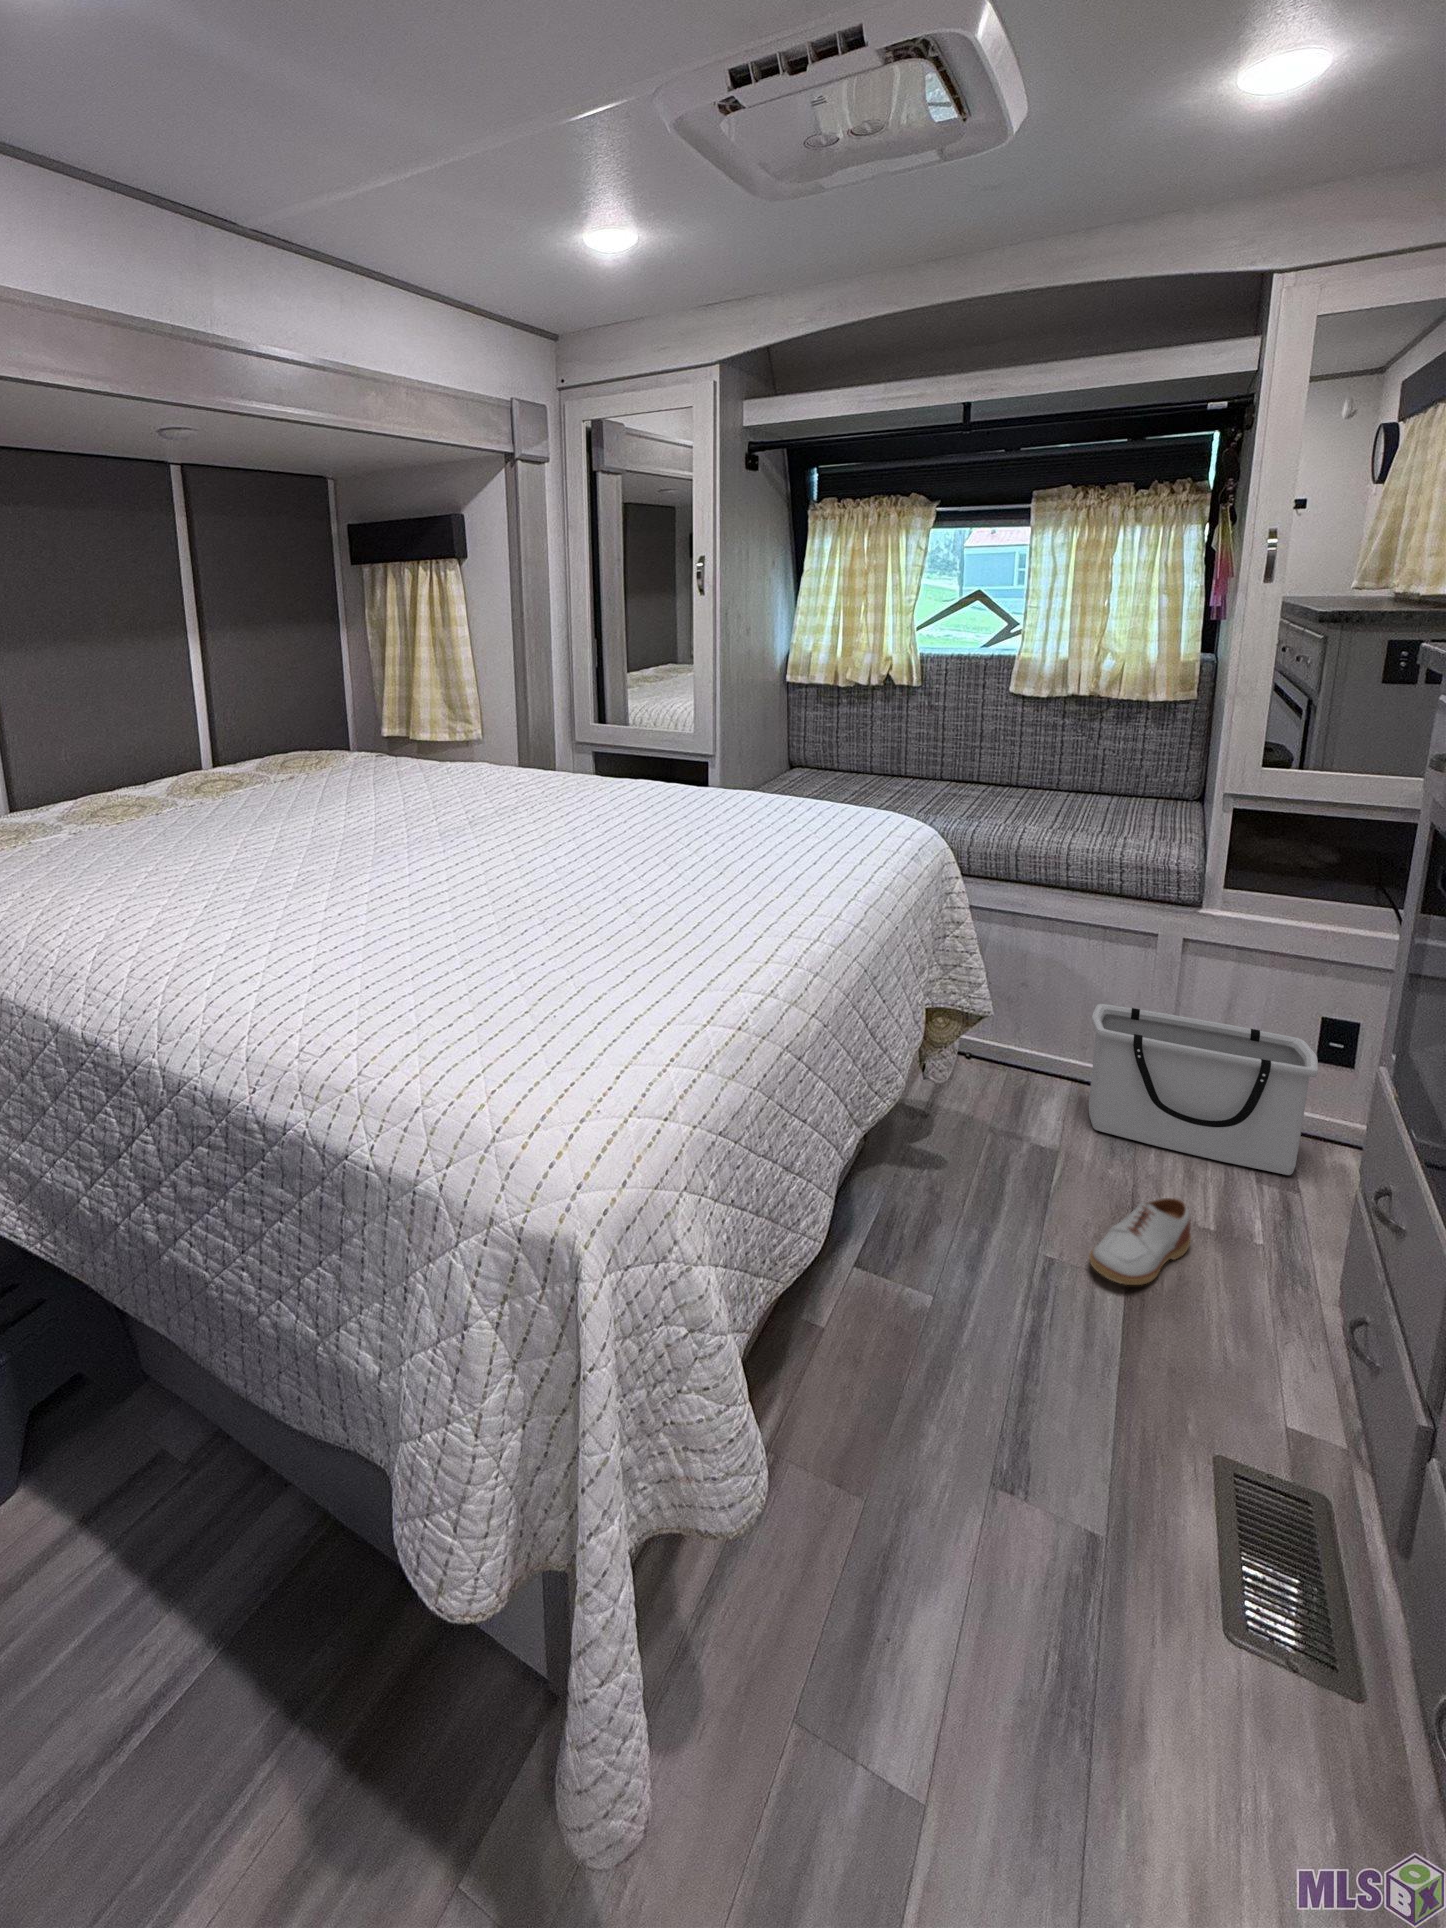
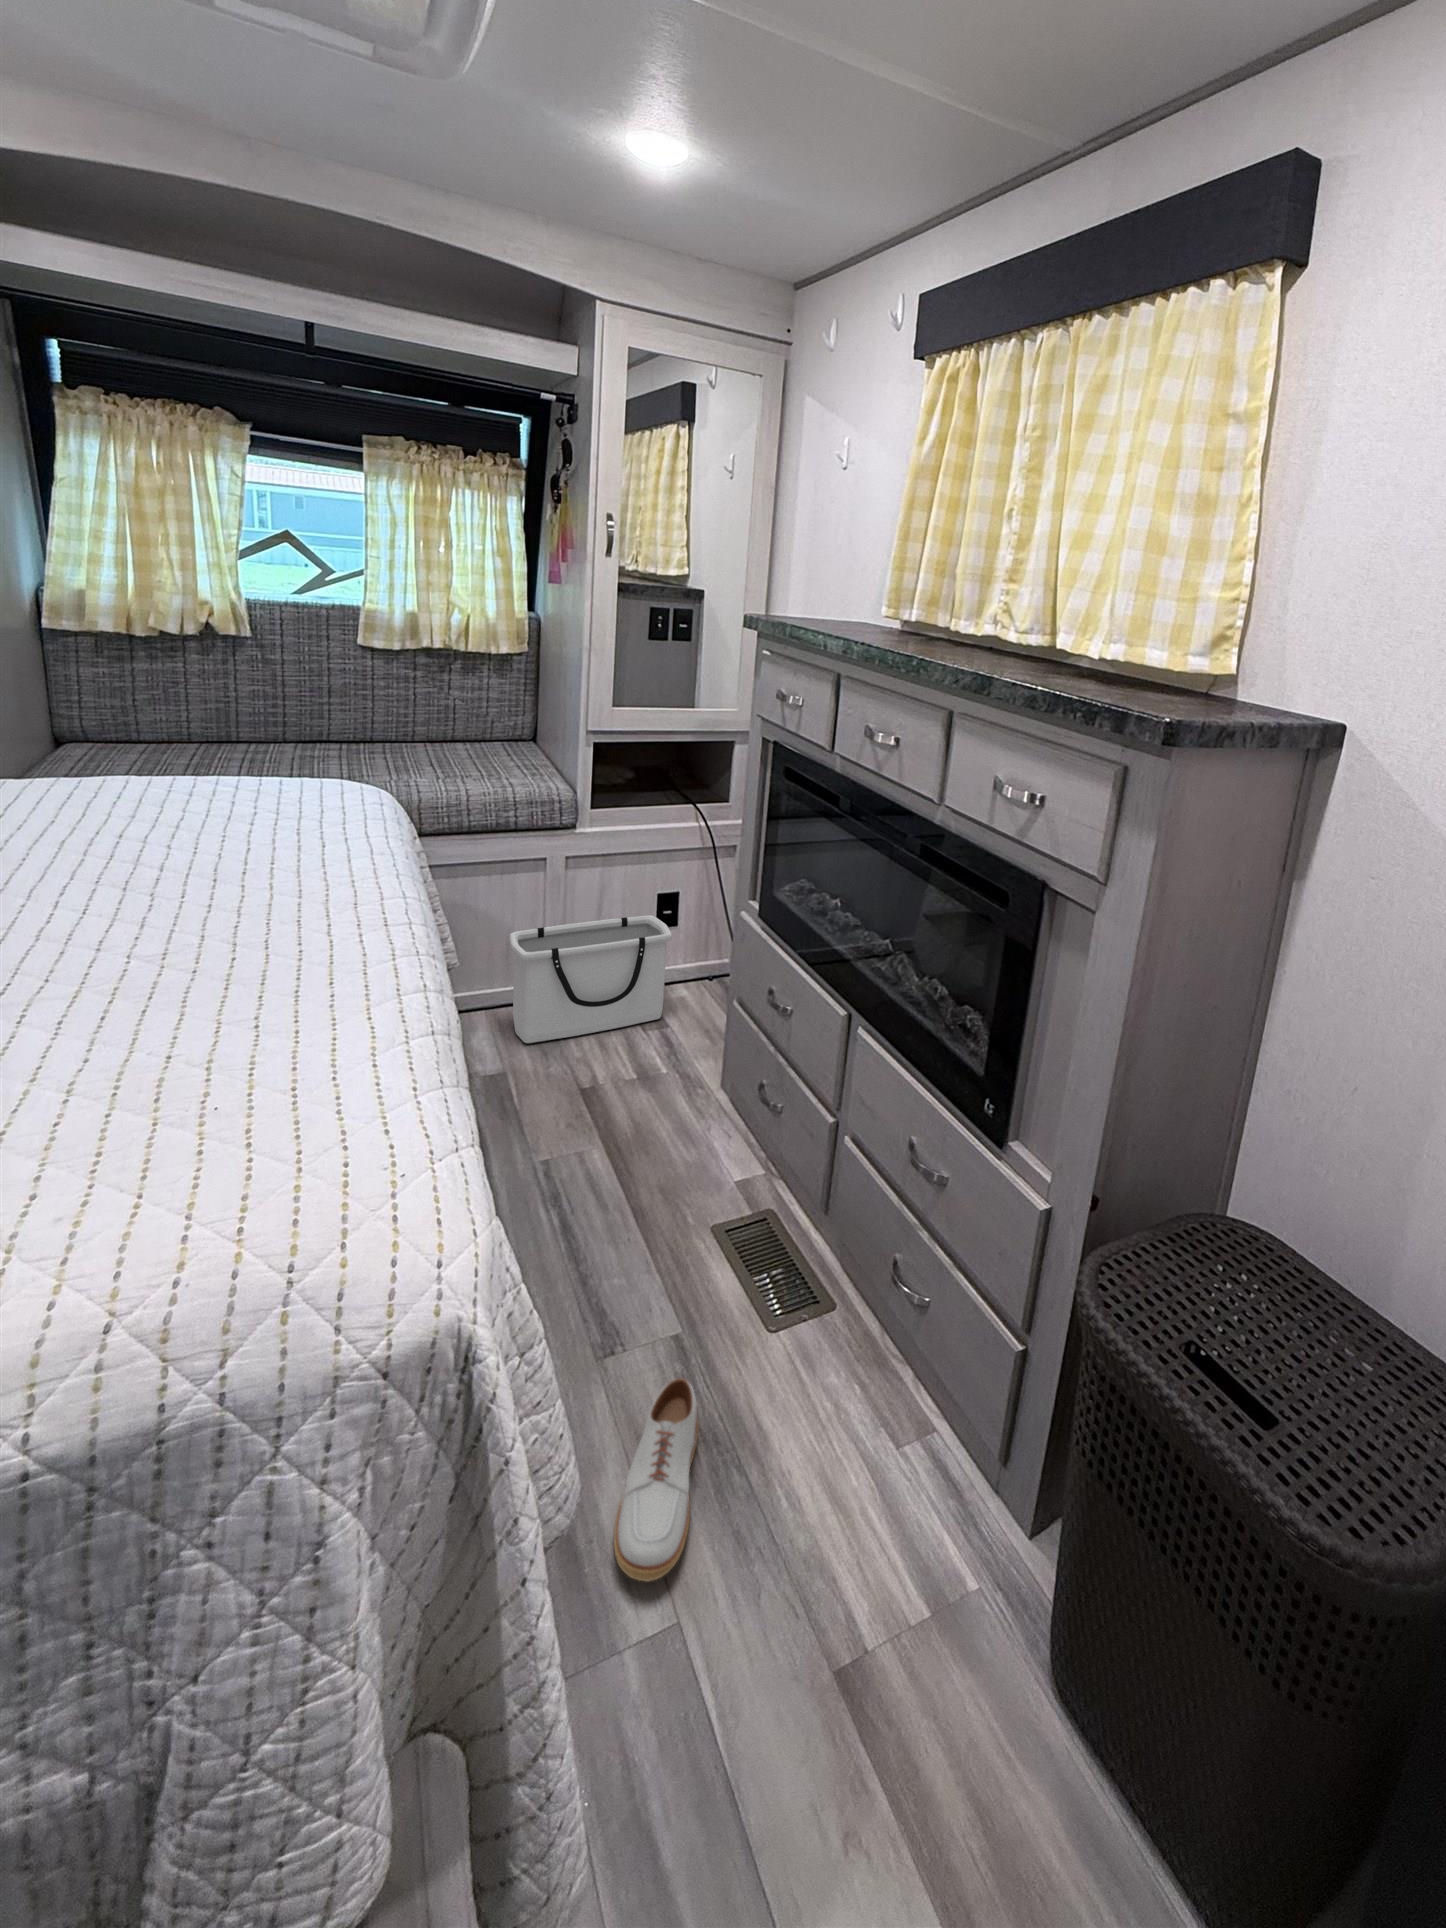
shoe: present [1089,1198,1191,1285] -> present [614,1378,699,1581]

